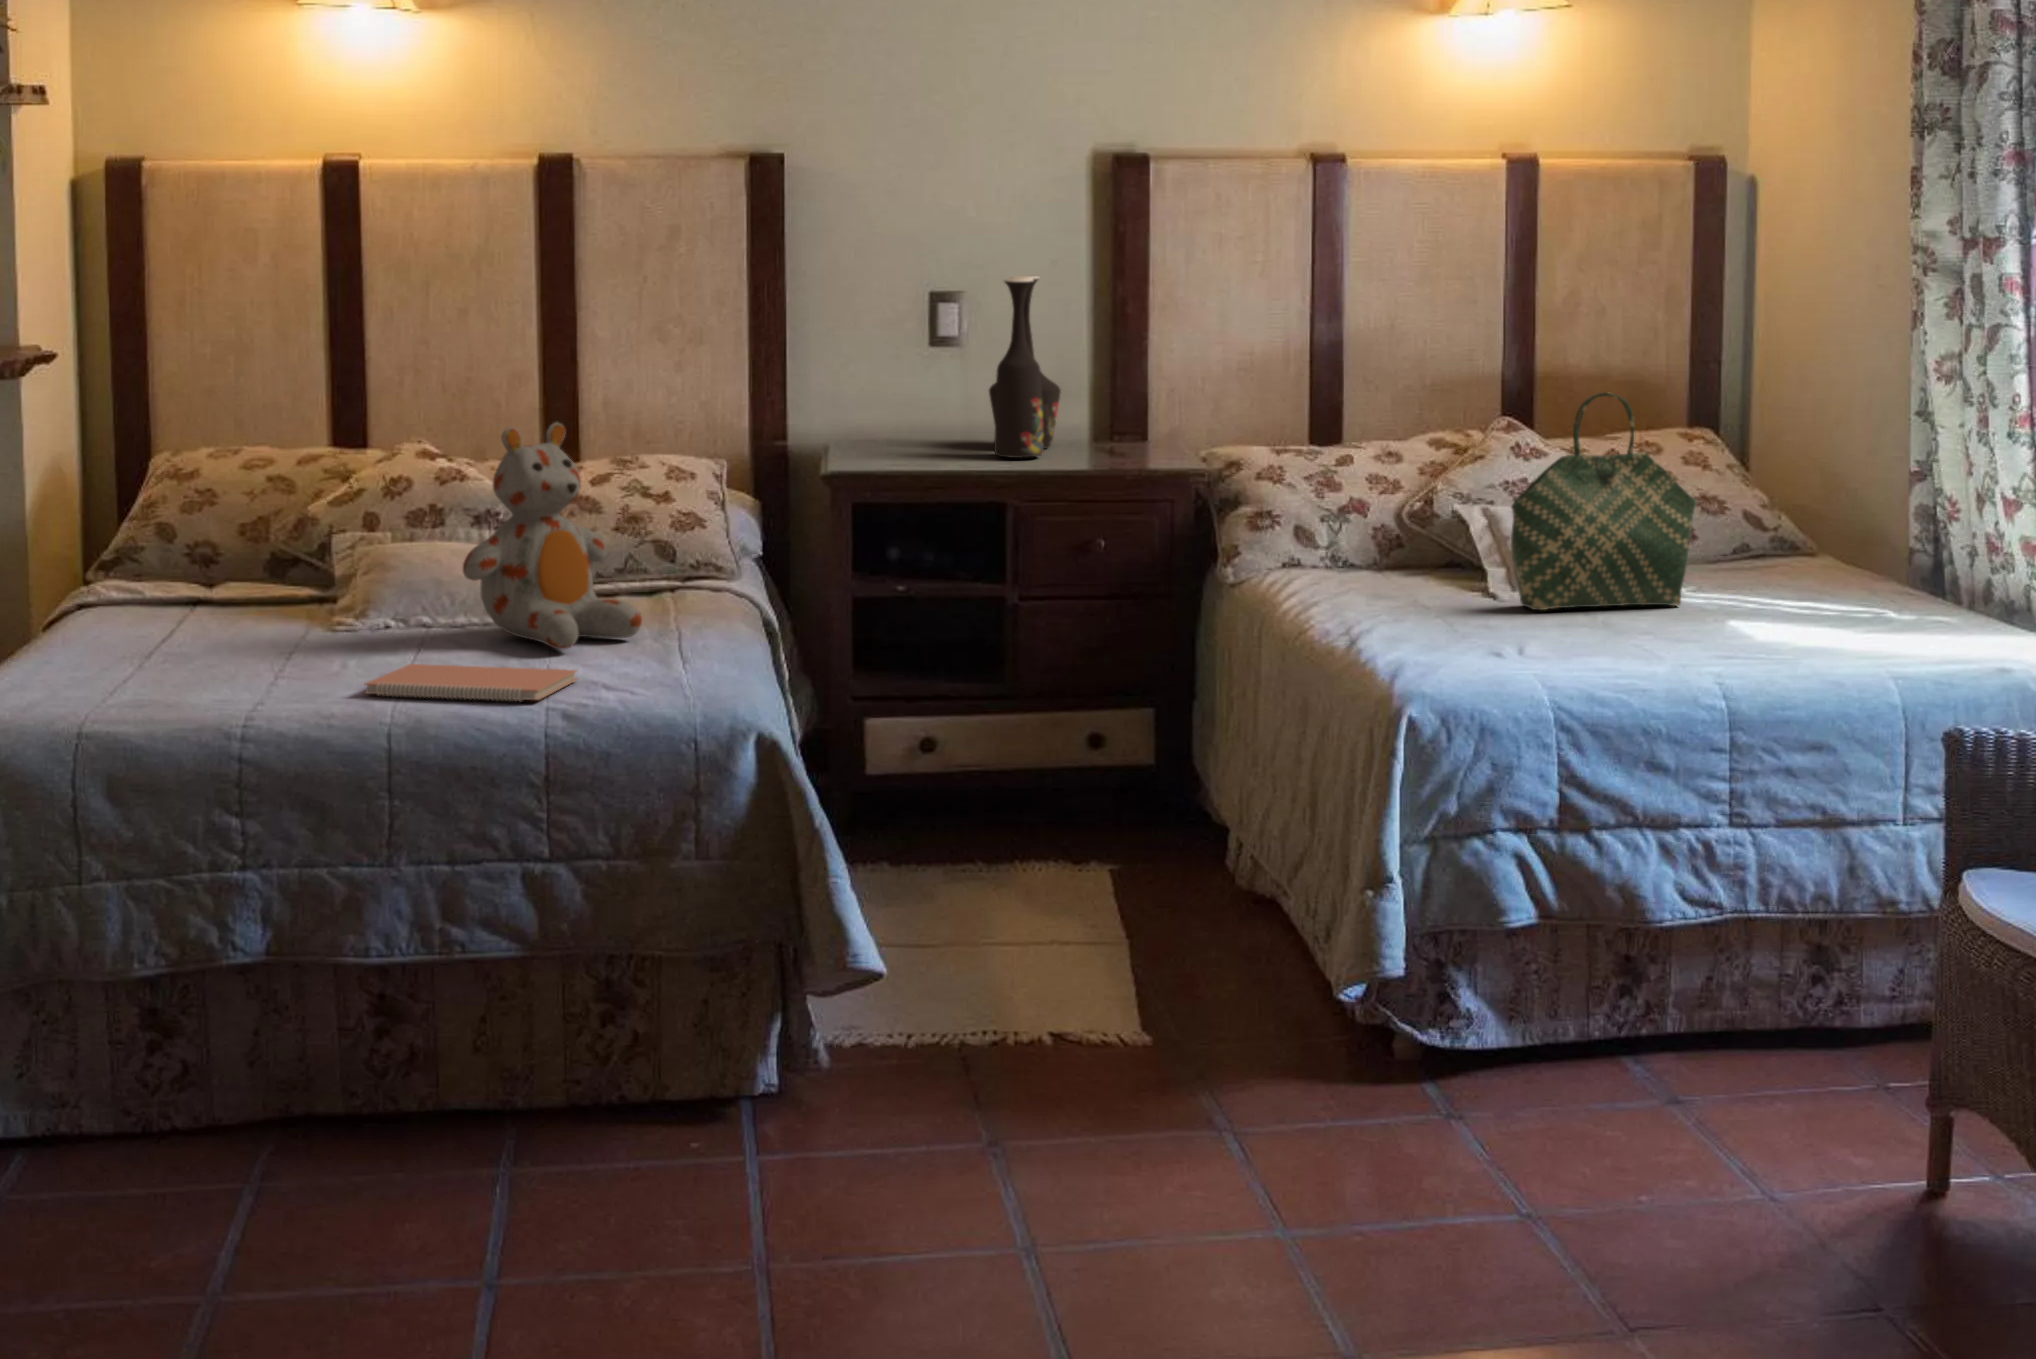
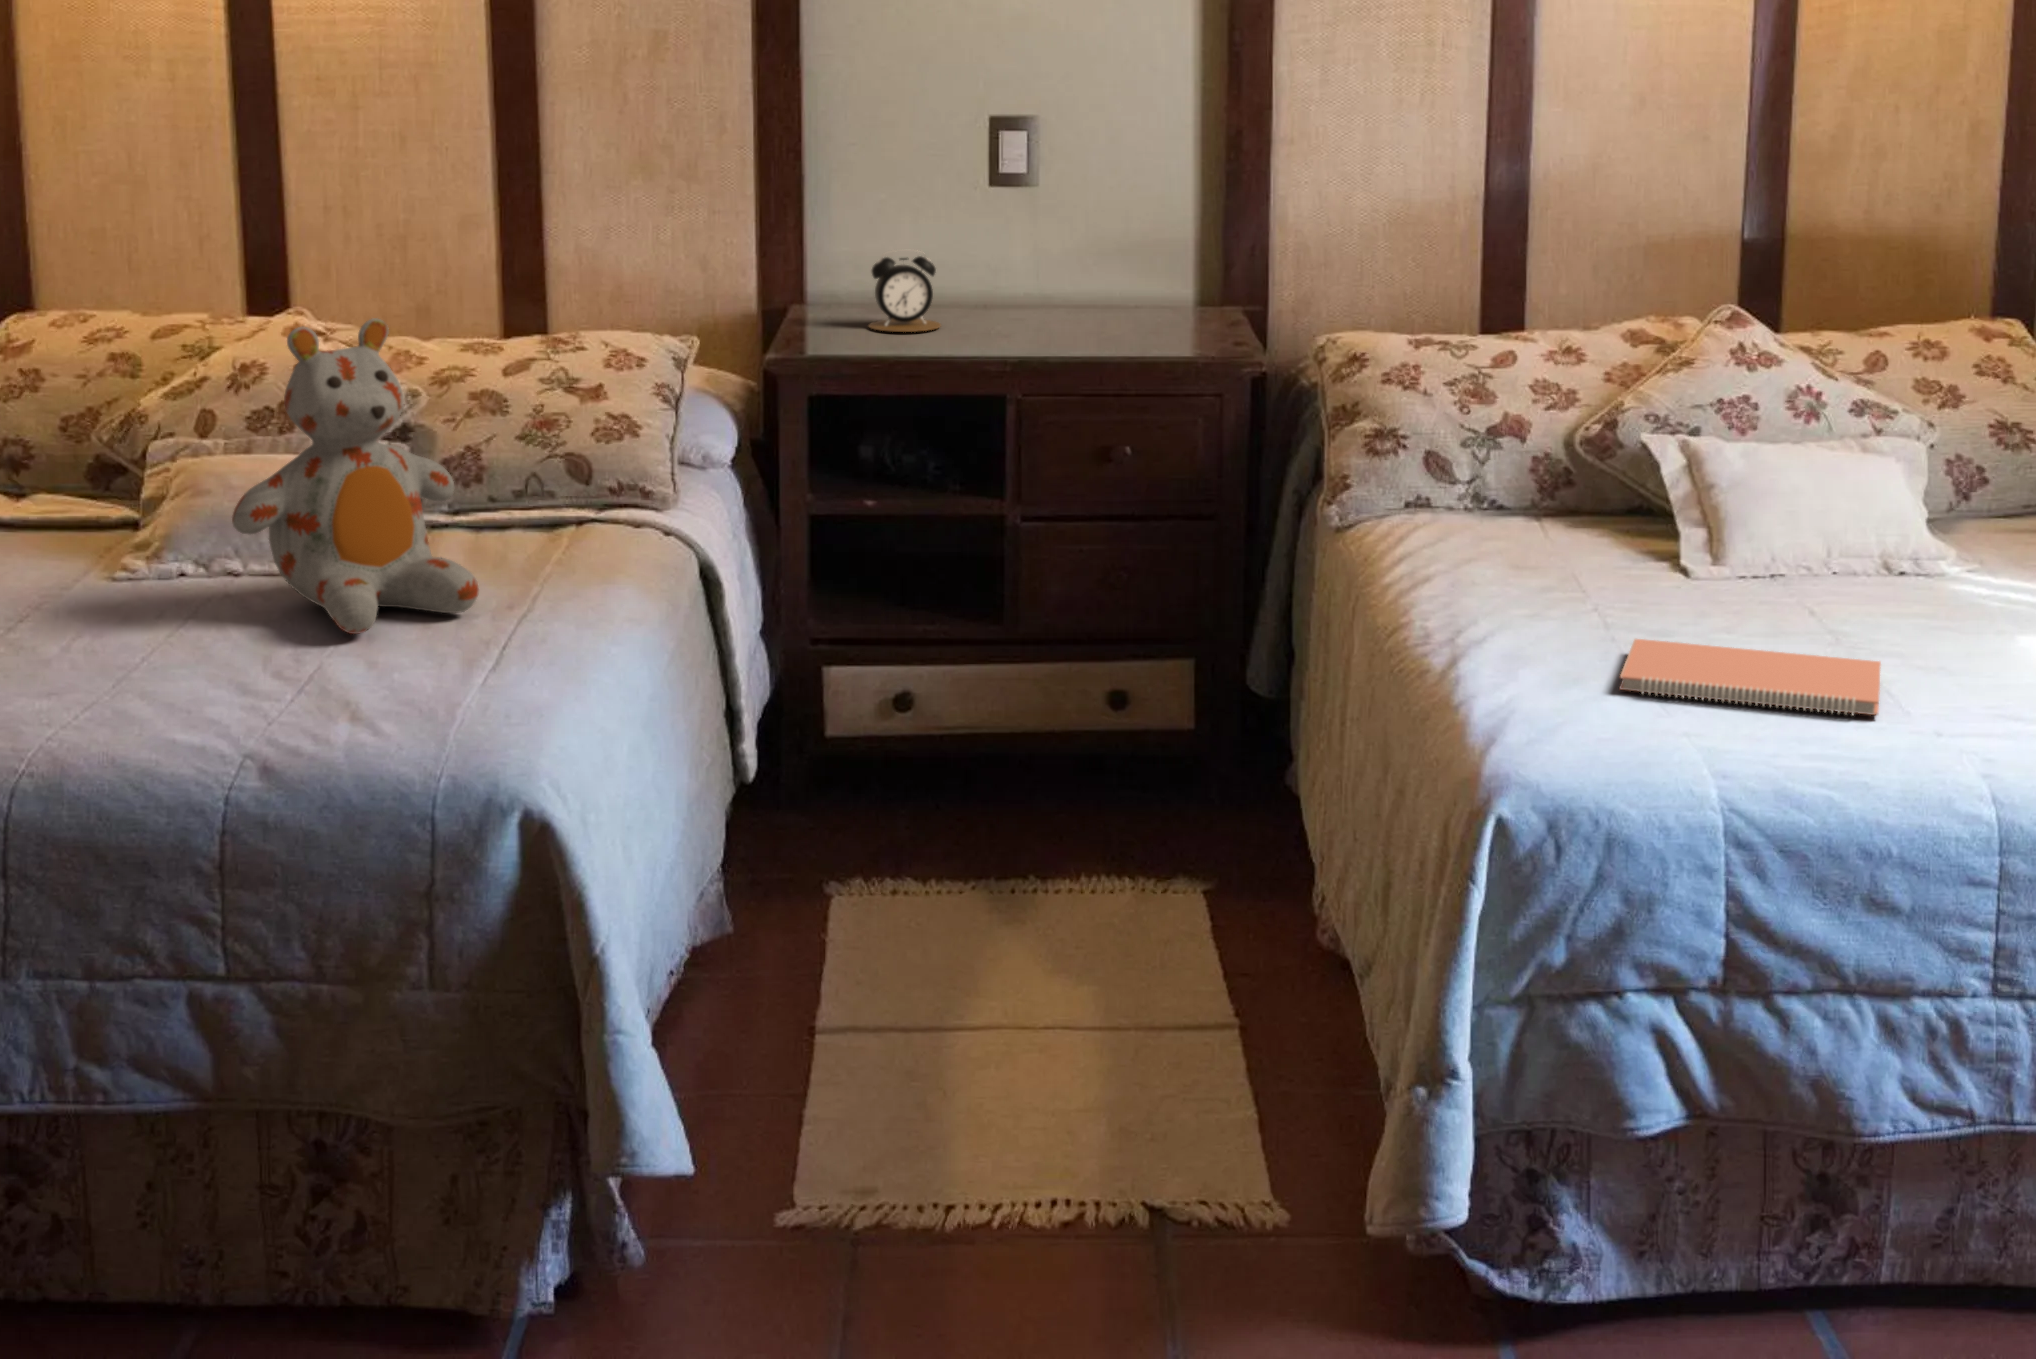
vase: present [989,276,1061,458] -> none [1043,103,1139,345]
alarm clock: none [852,390,909,453] -> present [869,251,941,332]
tote bag: present [1511,393,1697,610] -> none [1704,300,1982,605]
notebook: present [365,664,577,701] -> present [1620,639,1881,715]

